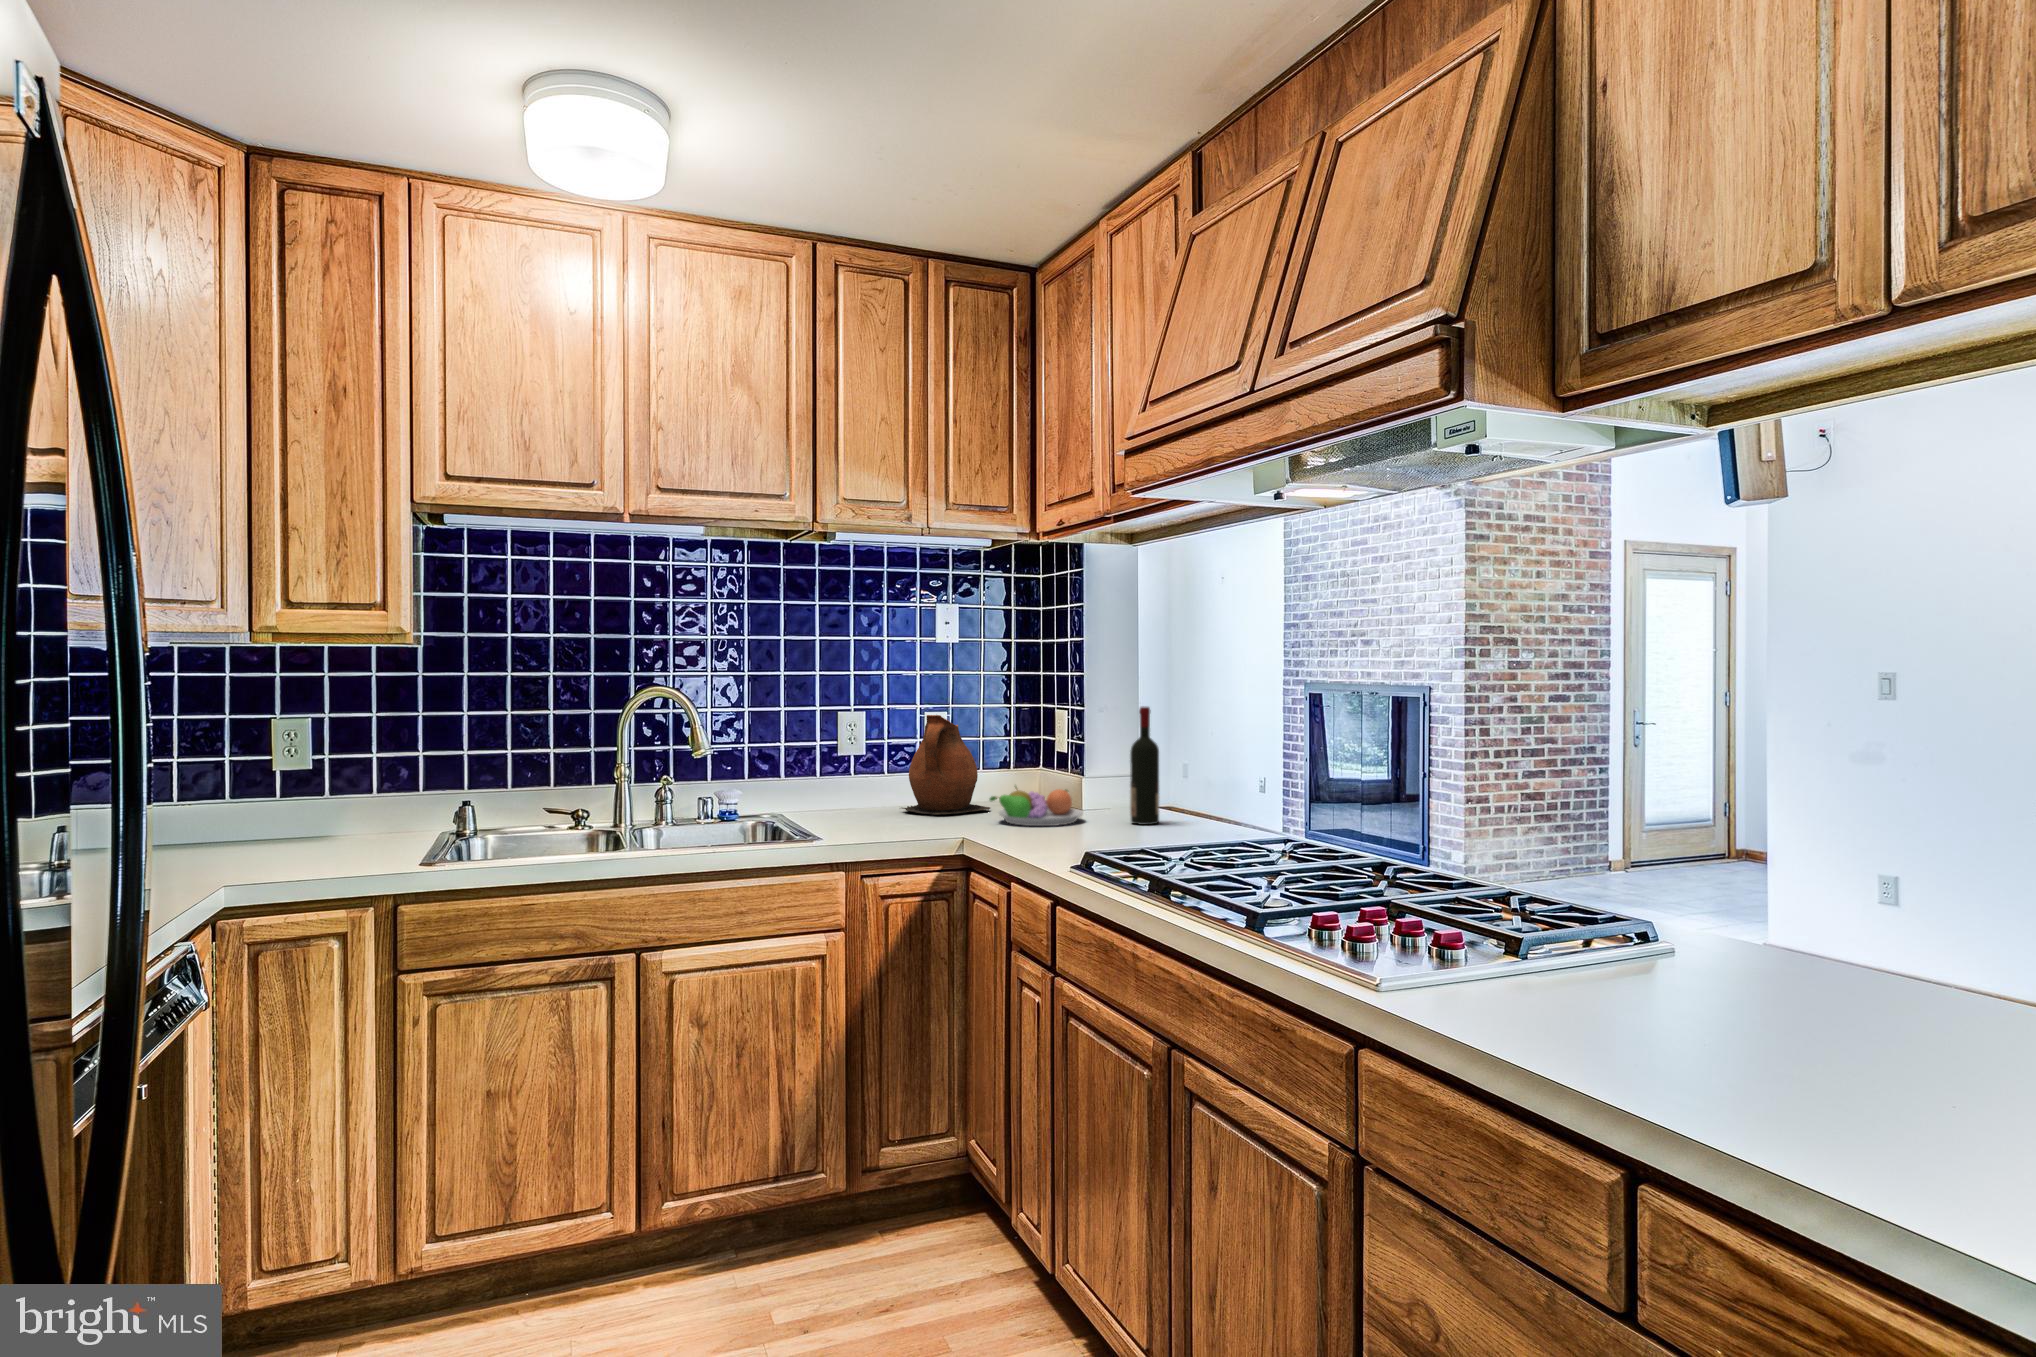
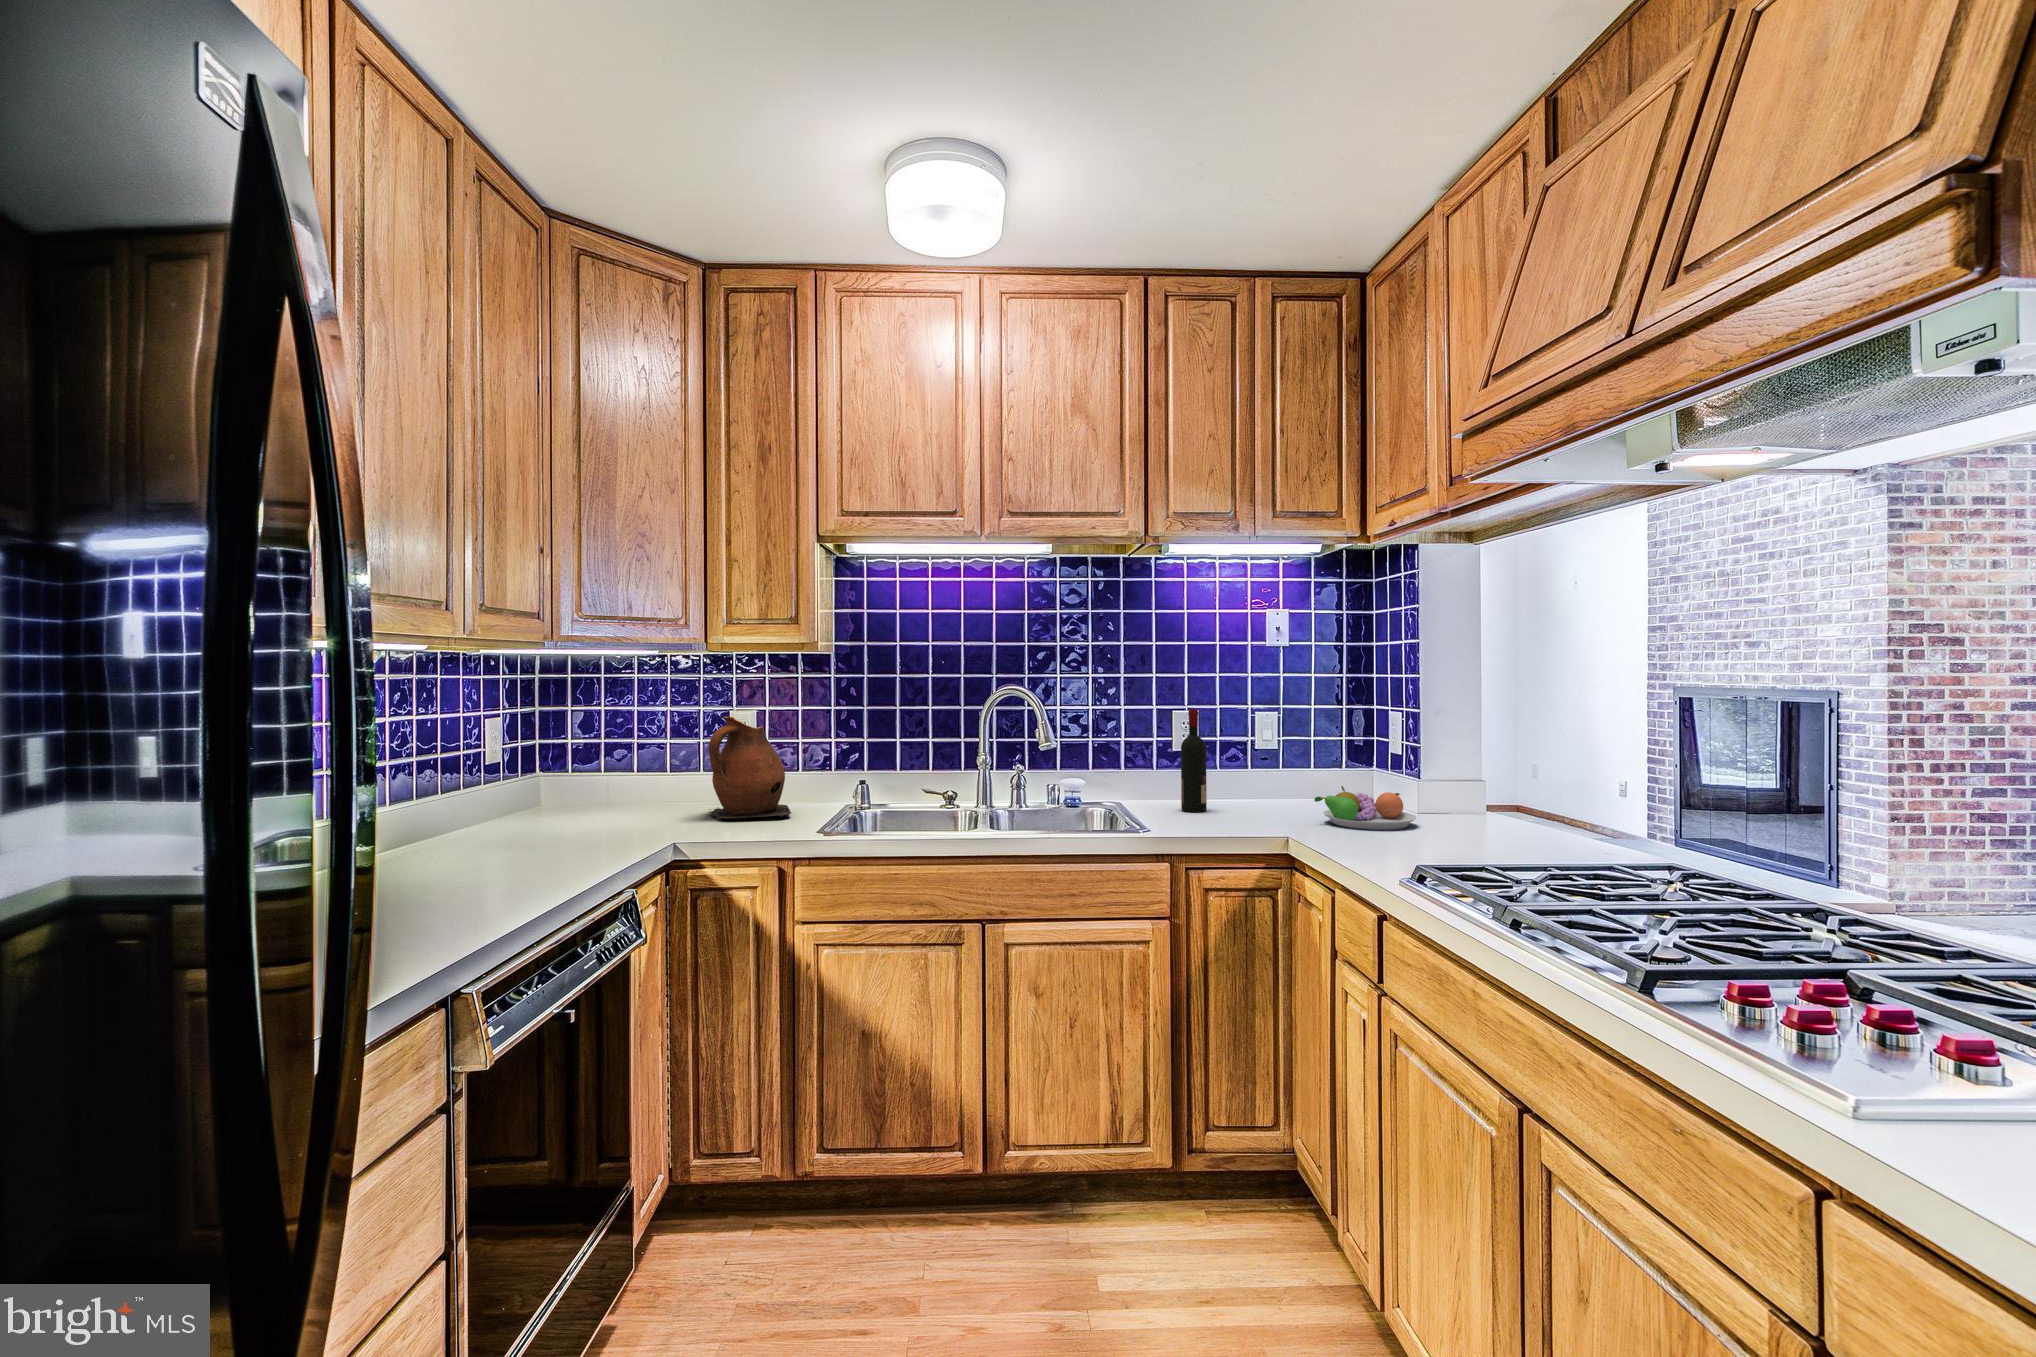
wine bottle: present [1130,706,1159,825] -> present [1181,709,1207,812]
ceramic pitcher: present [902,715,990,815] -> present [709,717,791,819]

